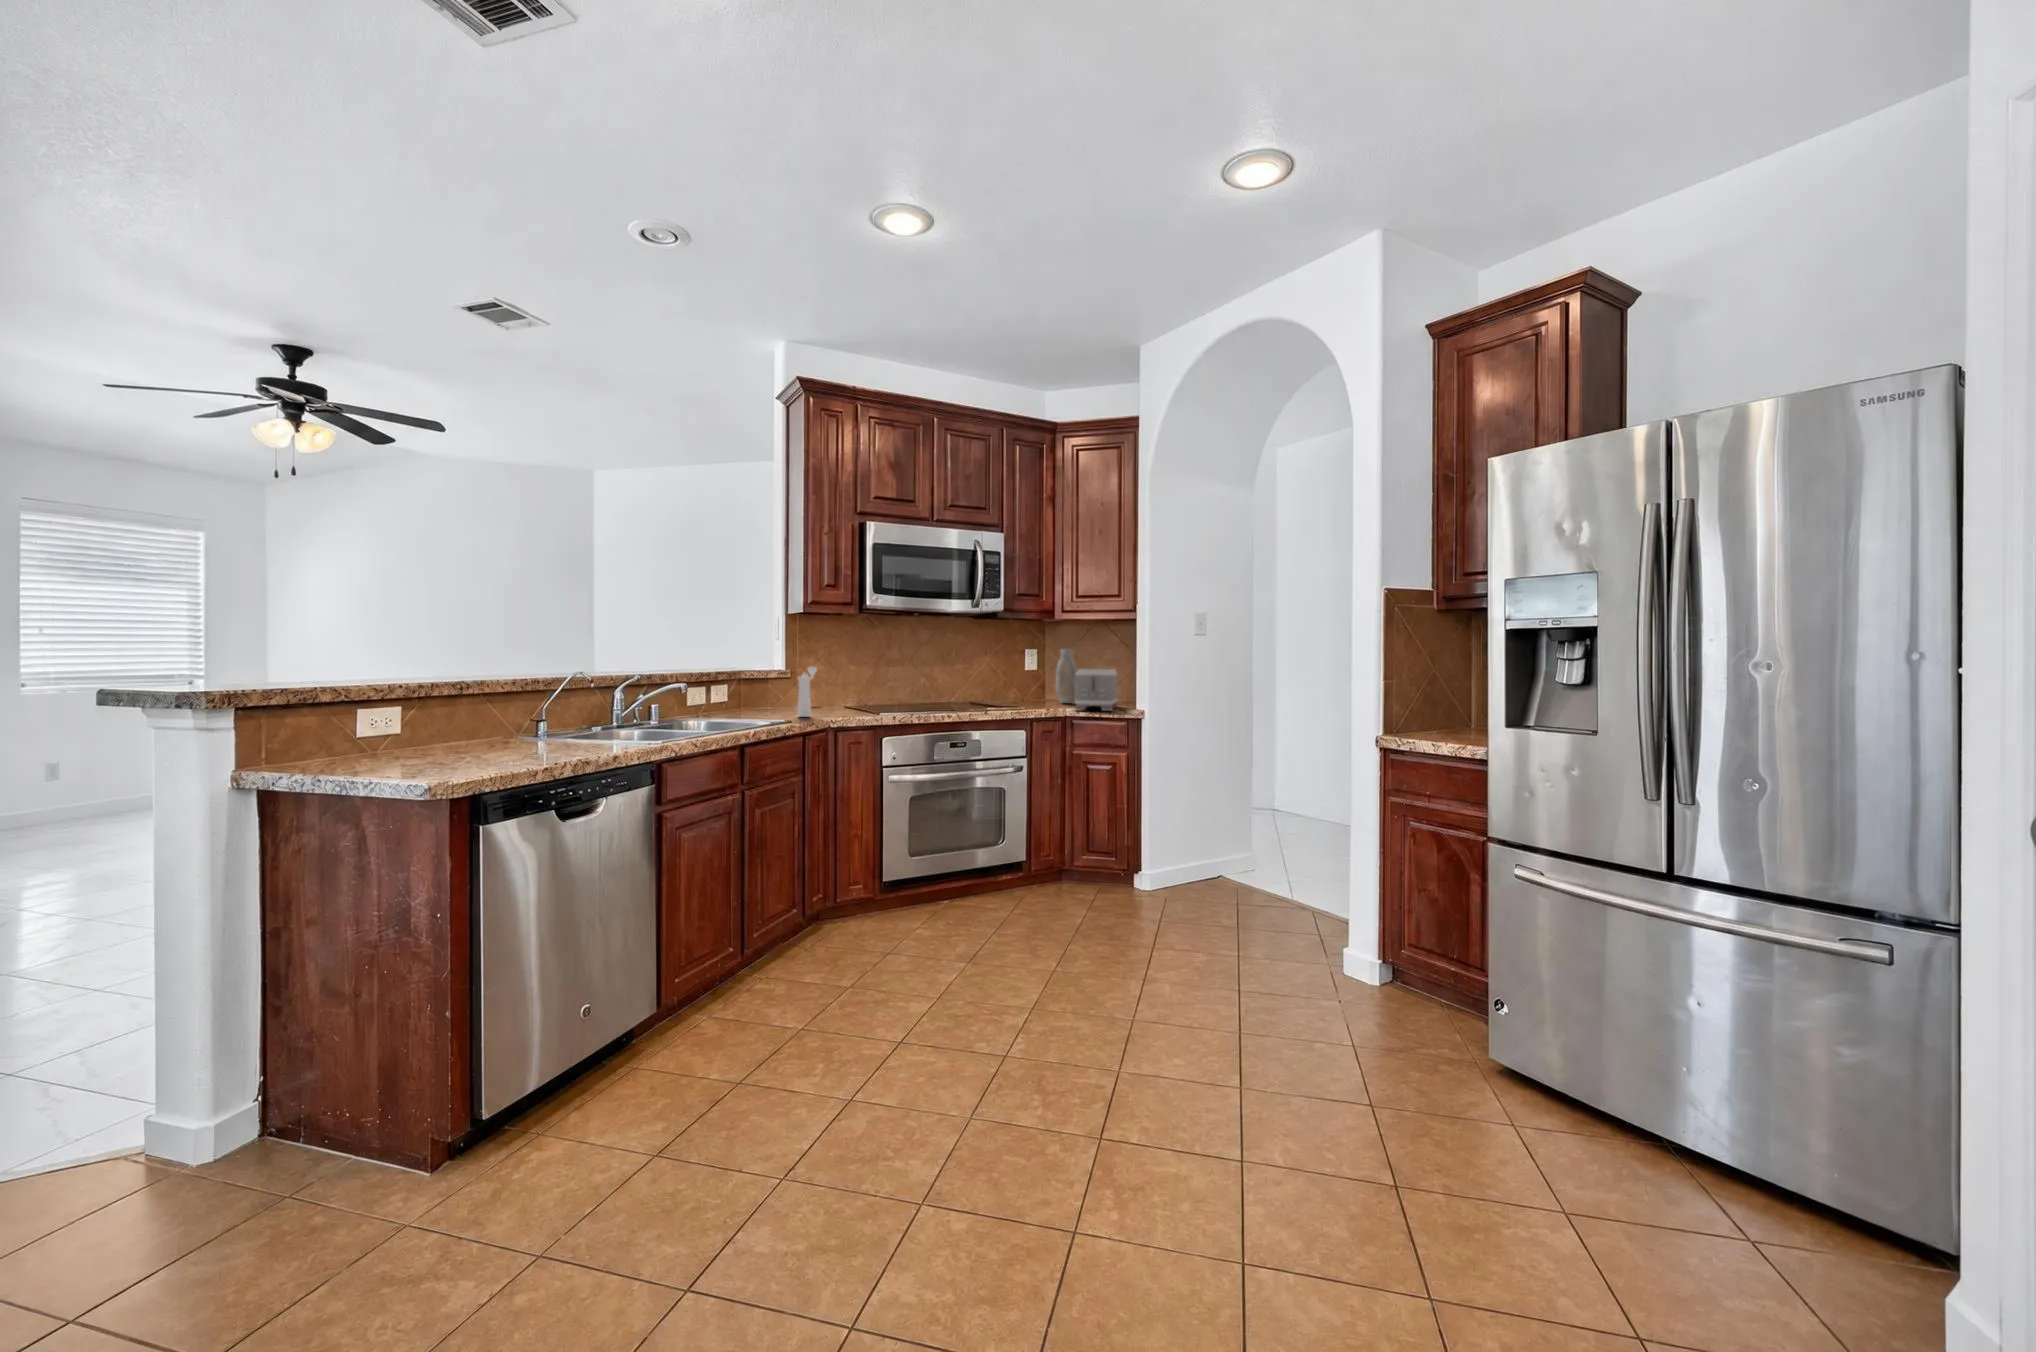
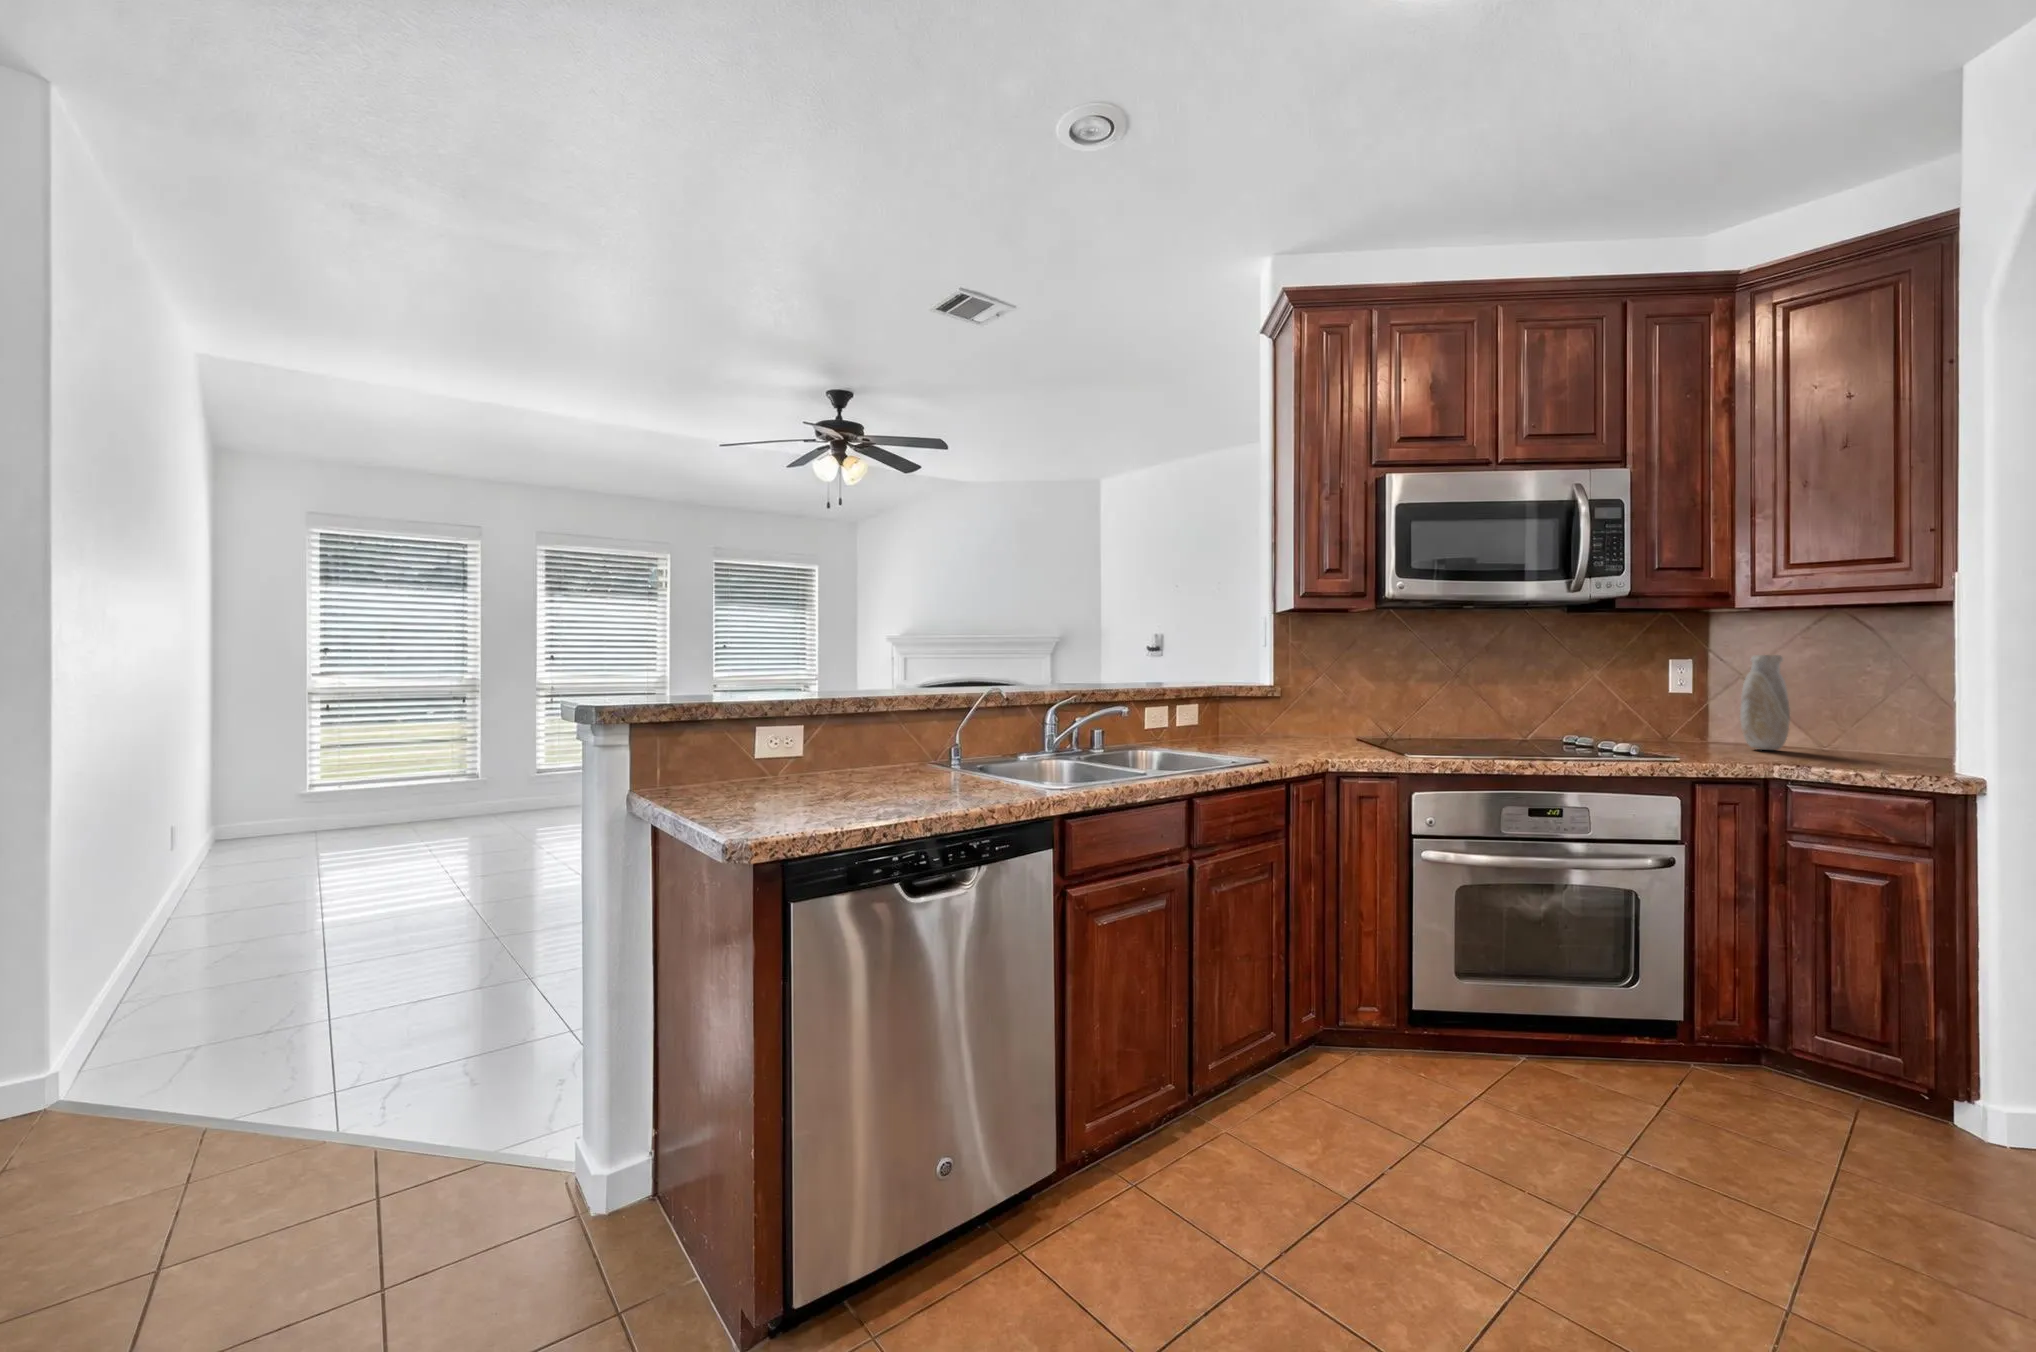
pepper mill: present [797,667,817,717] -> none [1281,684,1312,753]
toaster: present [1075,669,1117,711] -> none [1787,690,1894,771]

